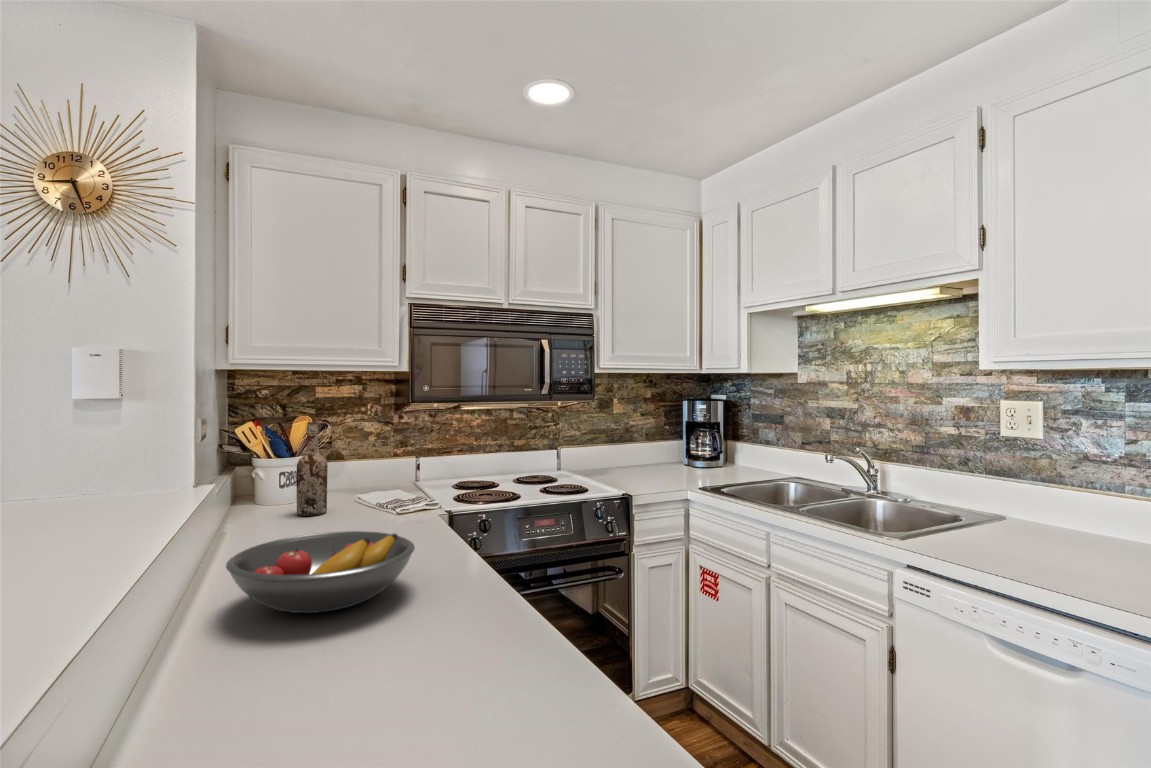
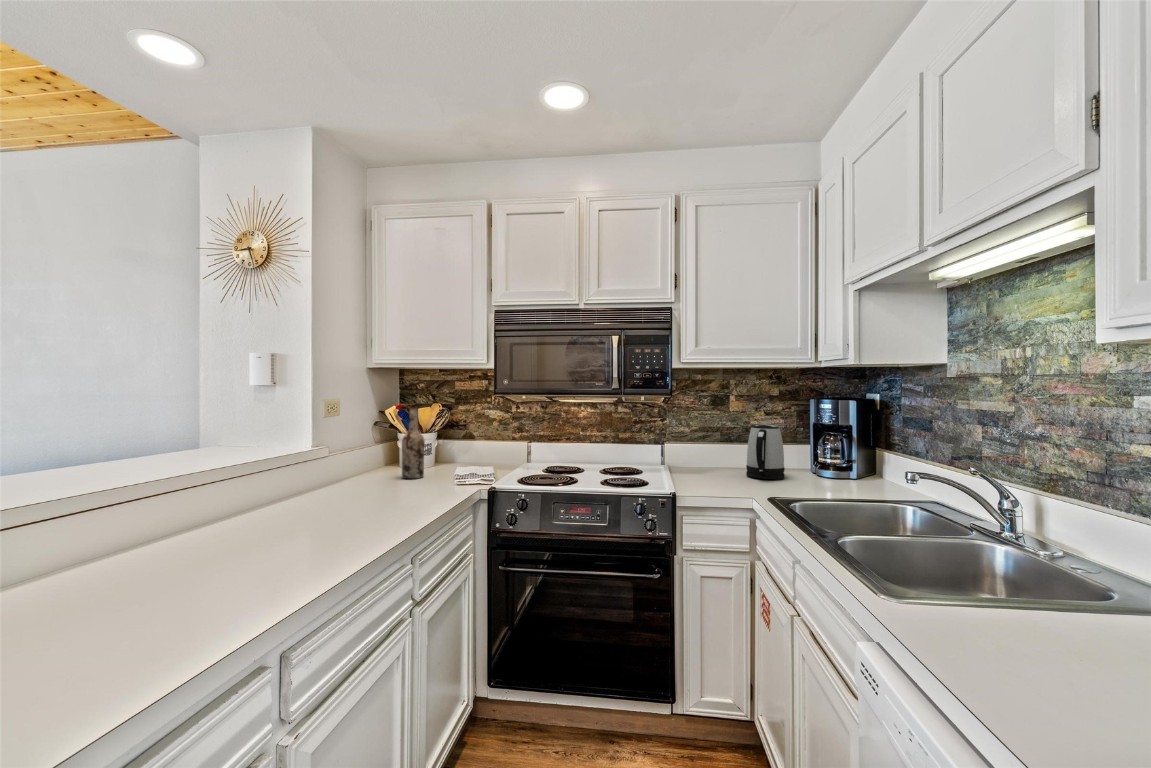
kettle: none [647,424,679,473] -> present [746,424,785,479]
fruit bowl: present [226,531,415,613] -> none [177,489,330,546]

